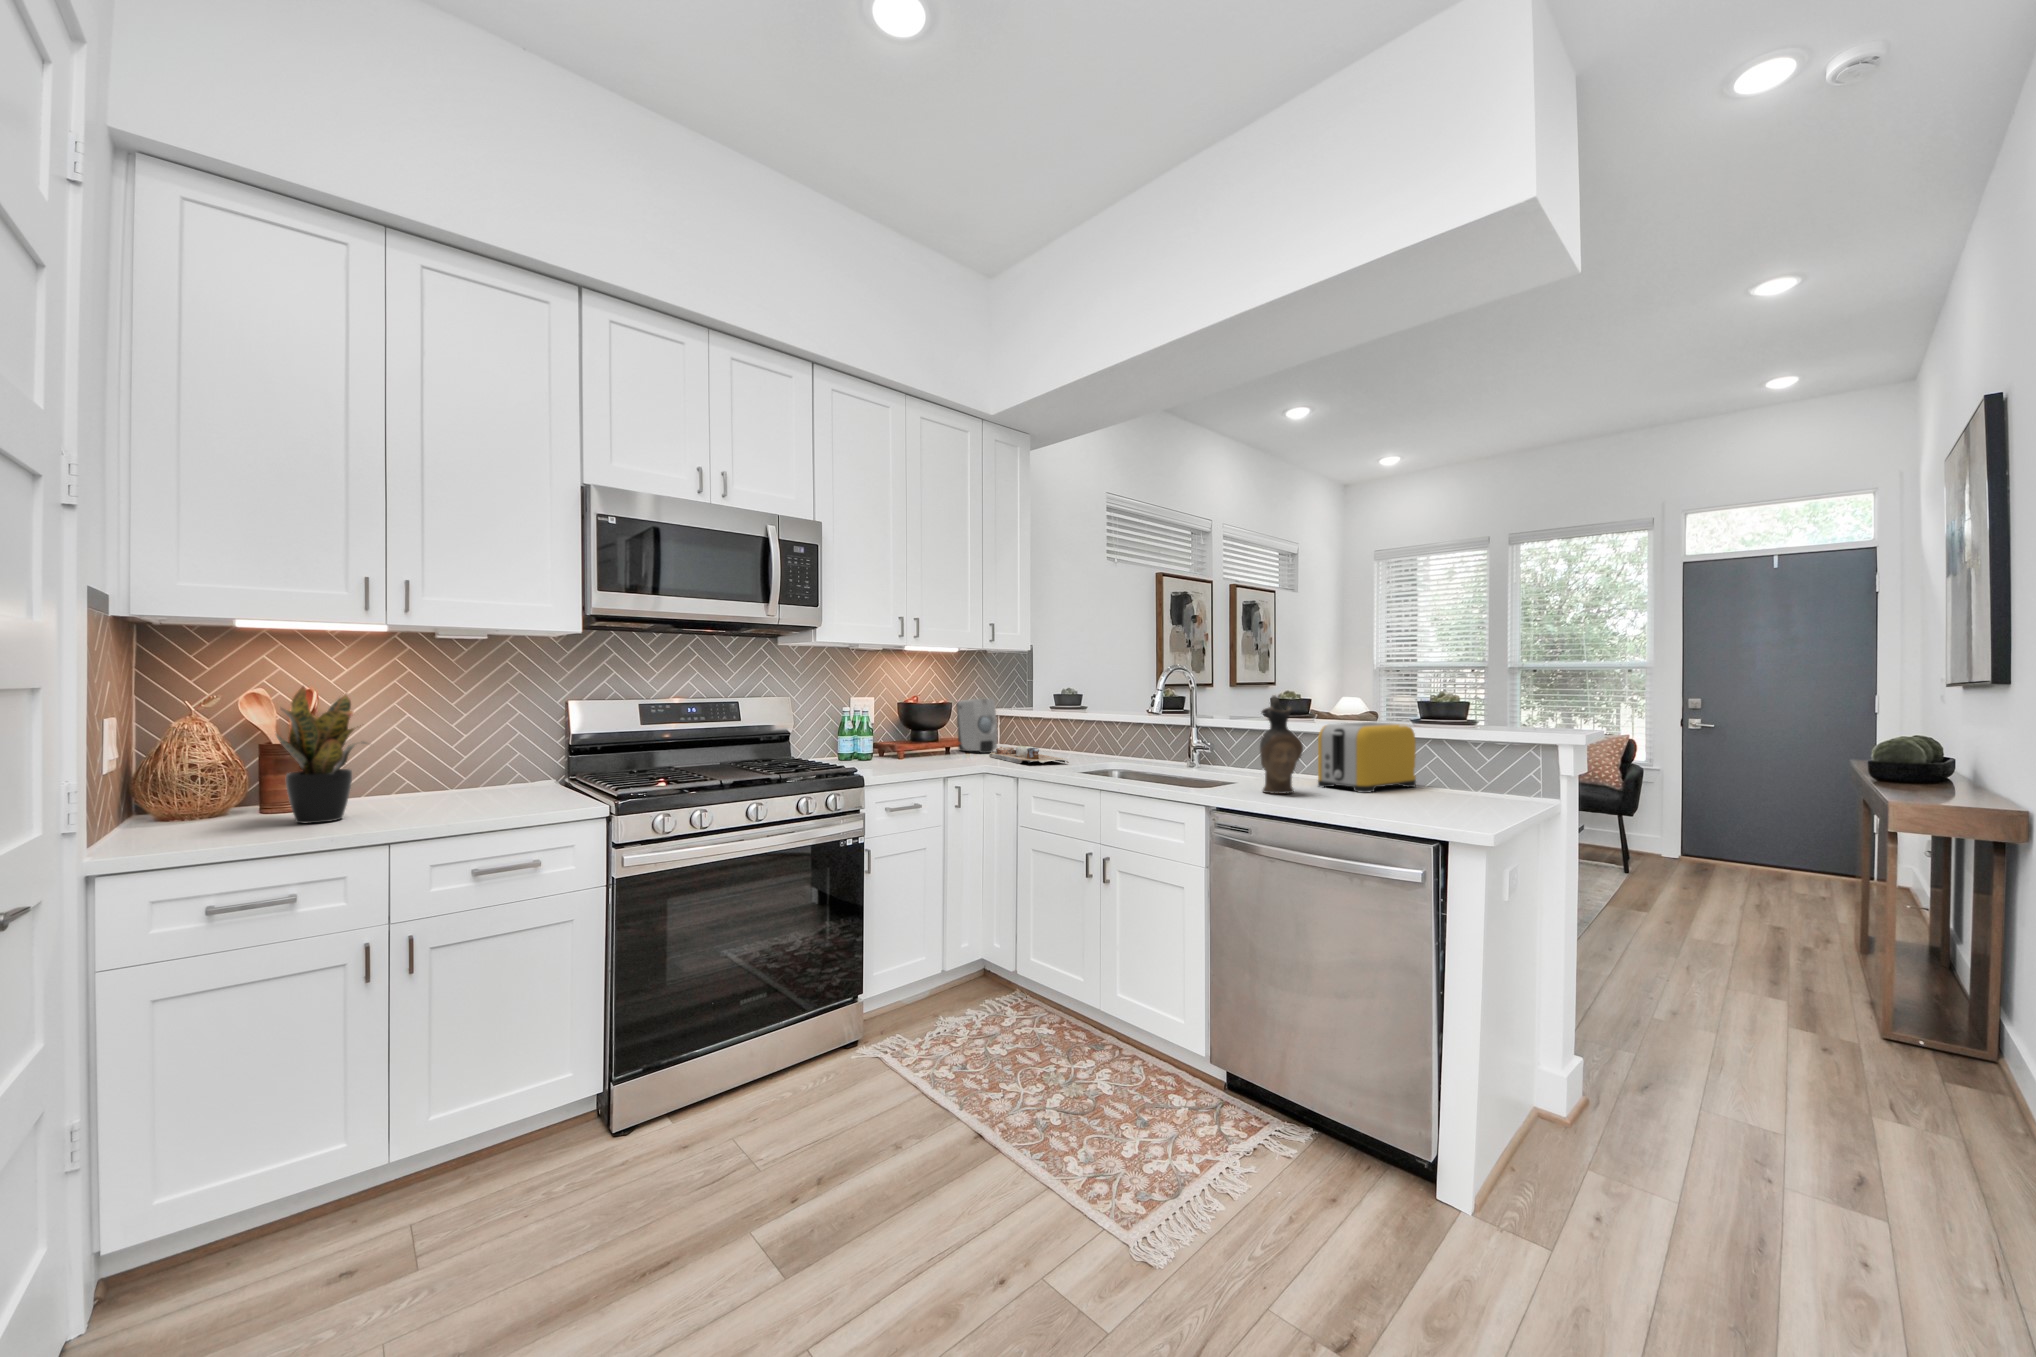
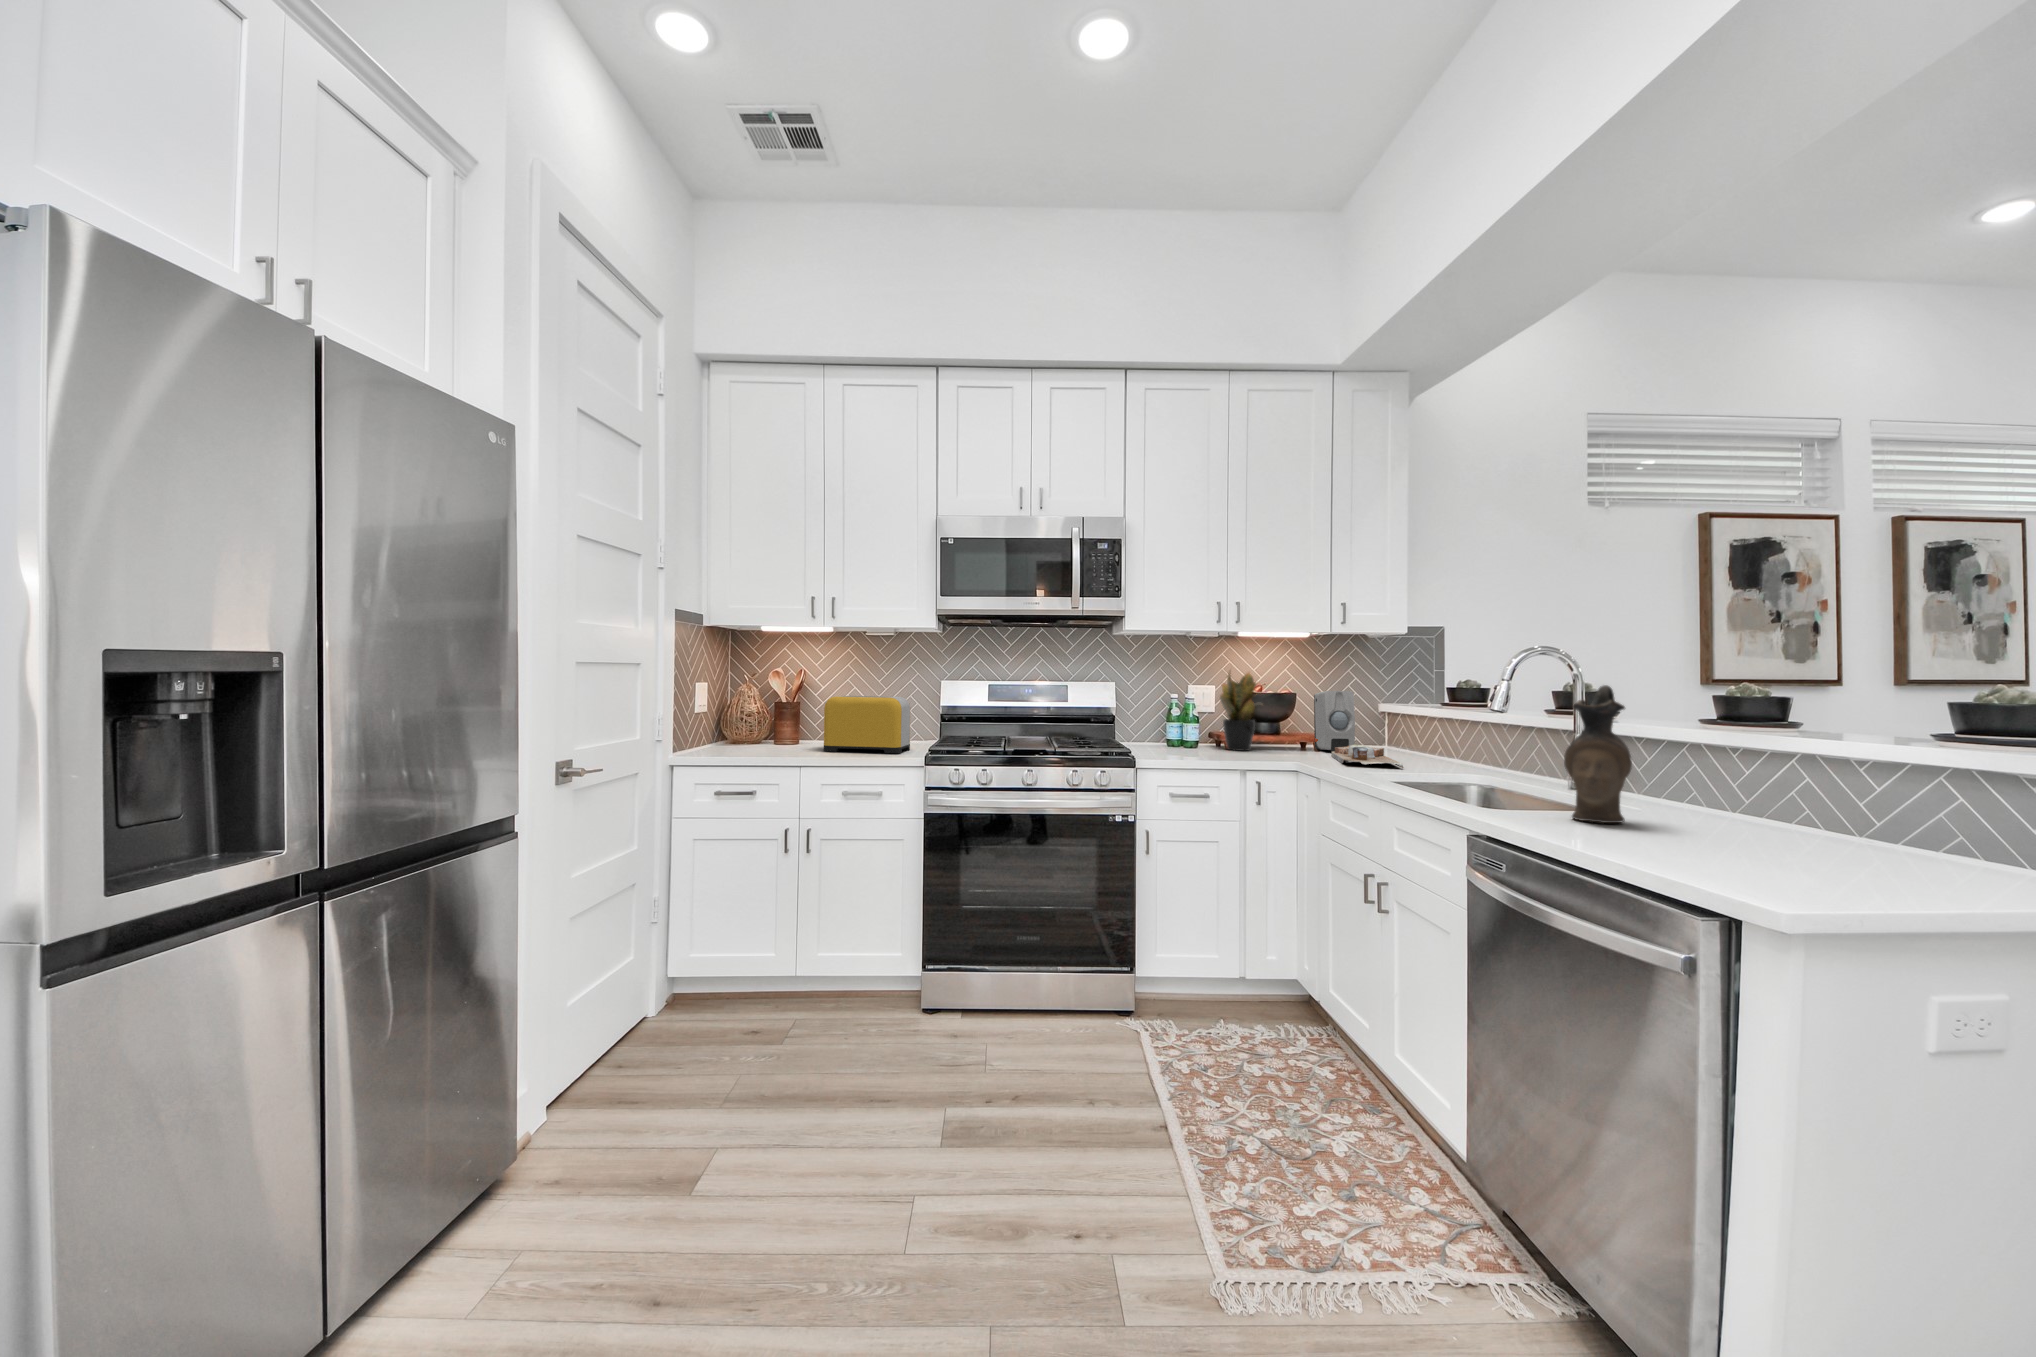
potted plant: present [276,686,366,823] -> present [1220,673,1262,751]
toaster: present [1318,722,1416,793] -> present [824,696,910,753]

